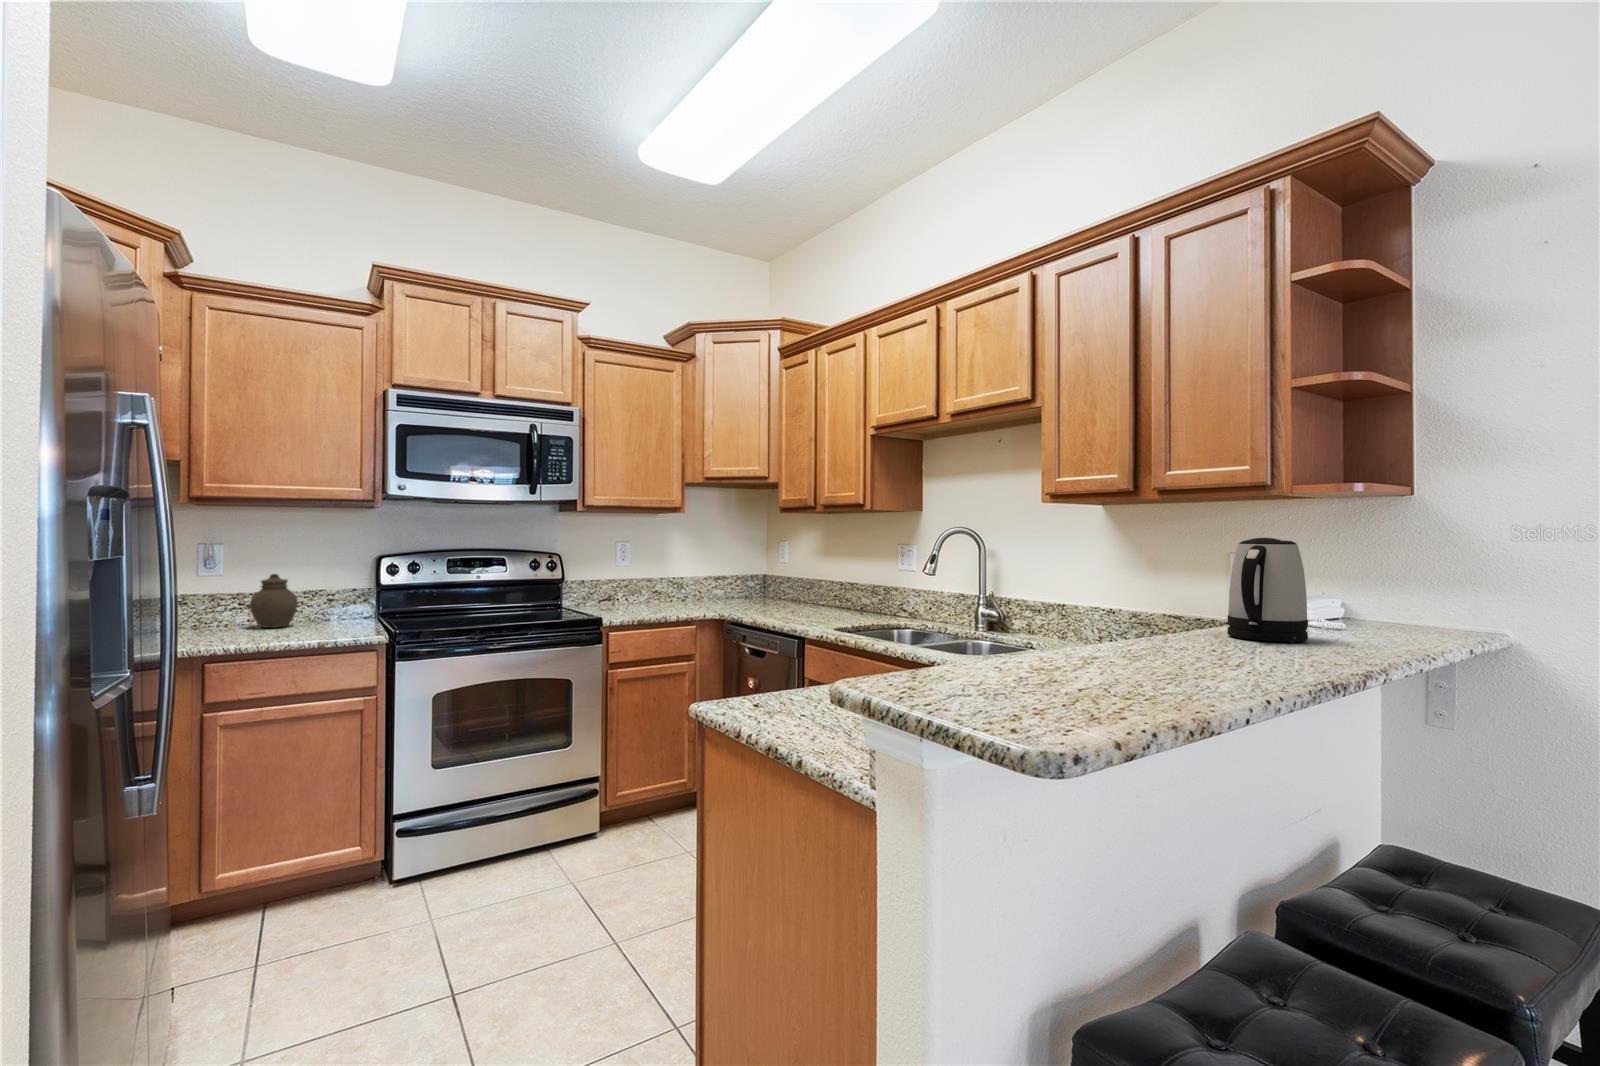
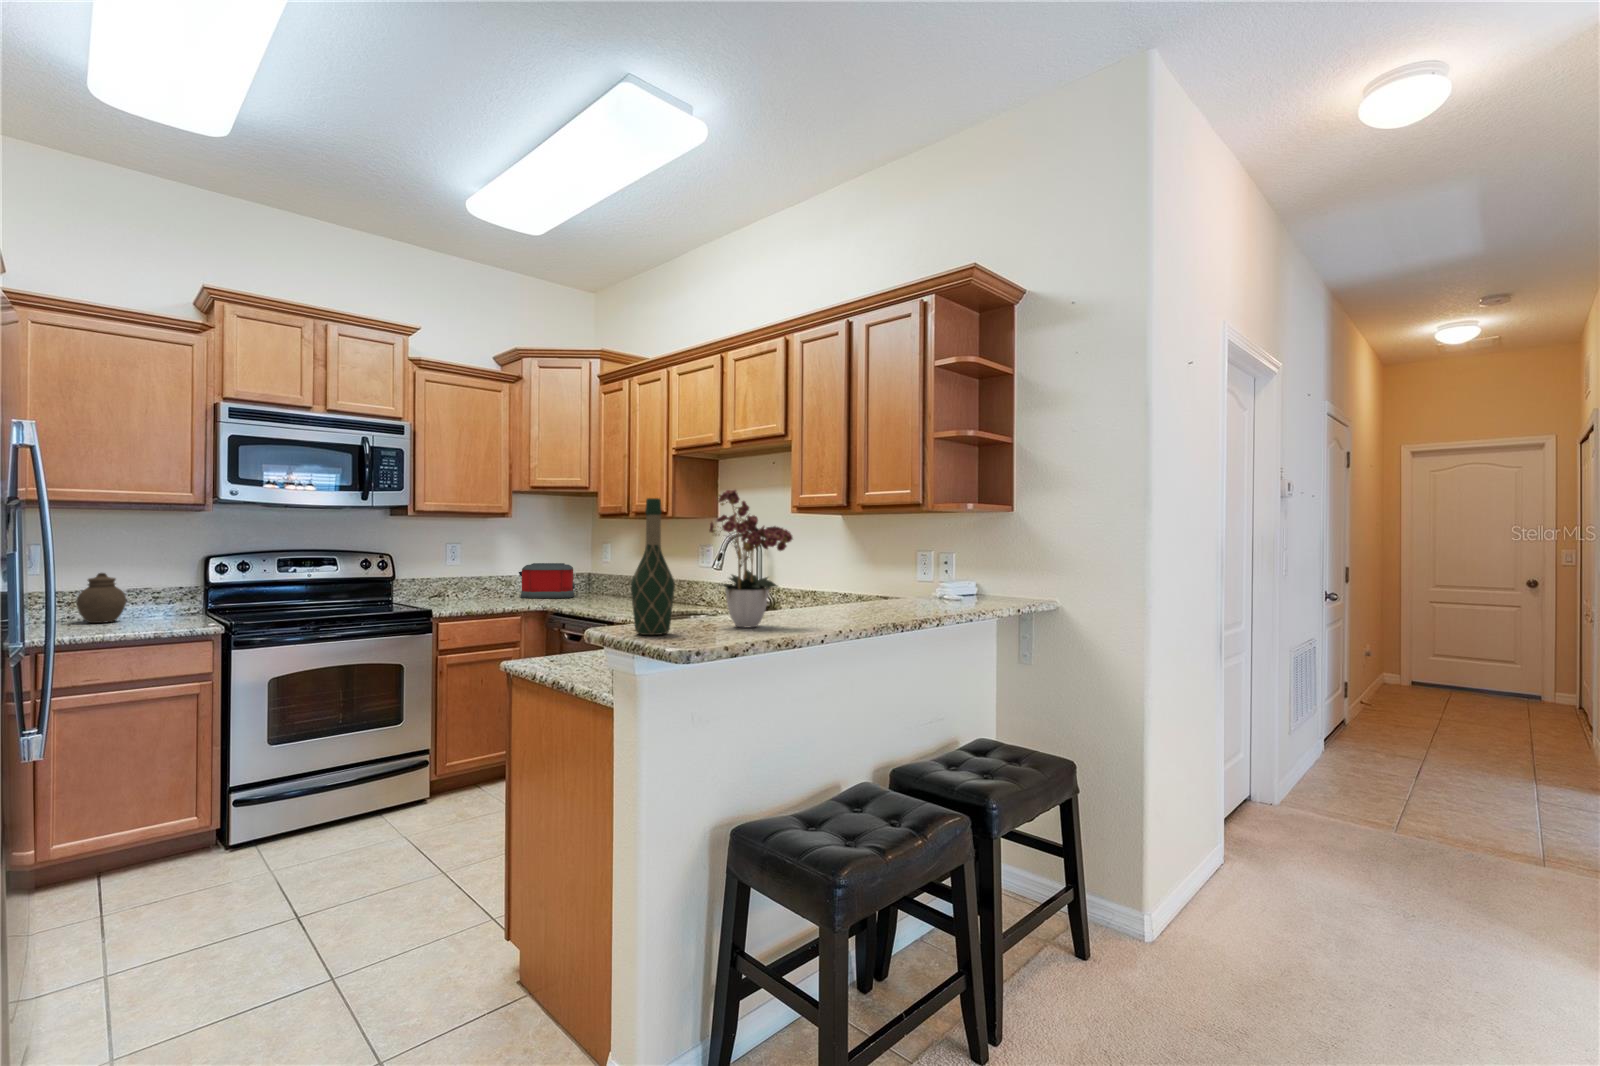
flower arrangement: none [1014,445,1169,682] -> present [709,490,793,628]
wine bottle: none [908,467,982,698] -> present [631,498,675,635]
kettle: present [1227,538,1308,642] -> none [886,540,932,609]
toaster: none [692,565,753,604] -> present [519,563,575,598]

